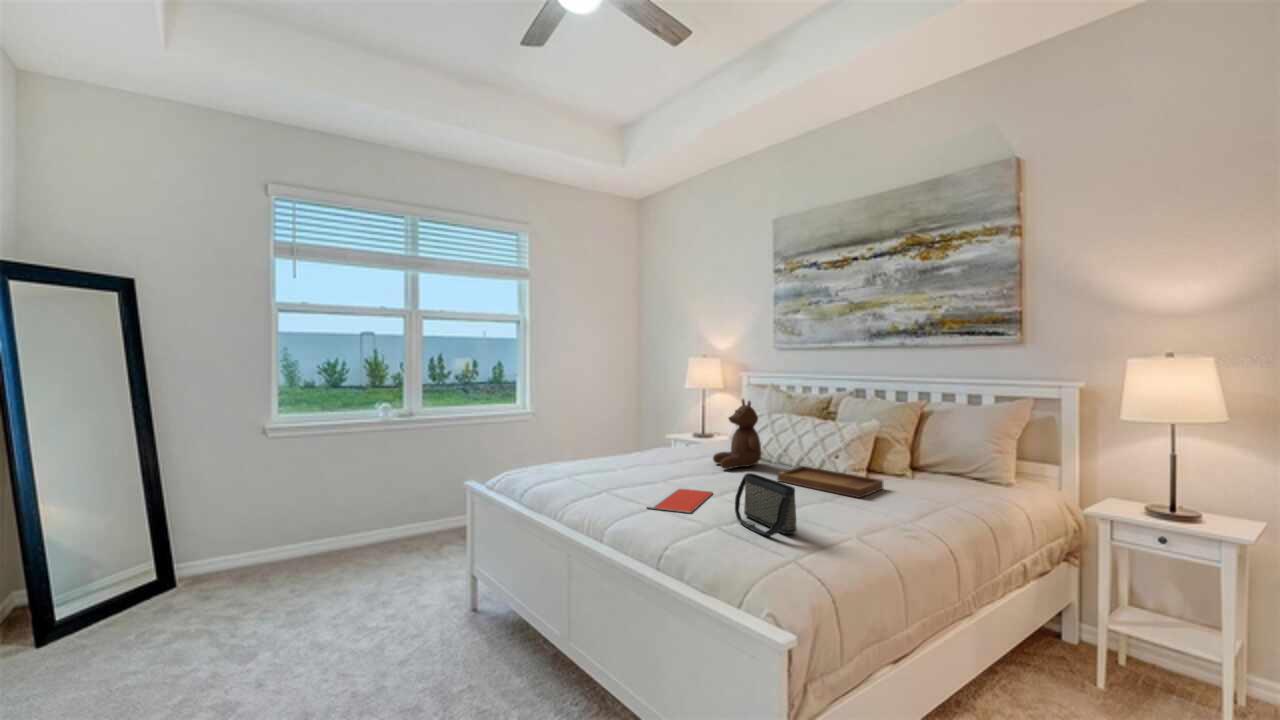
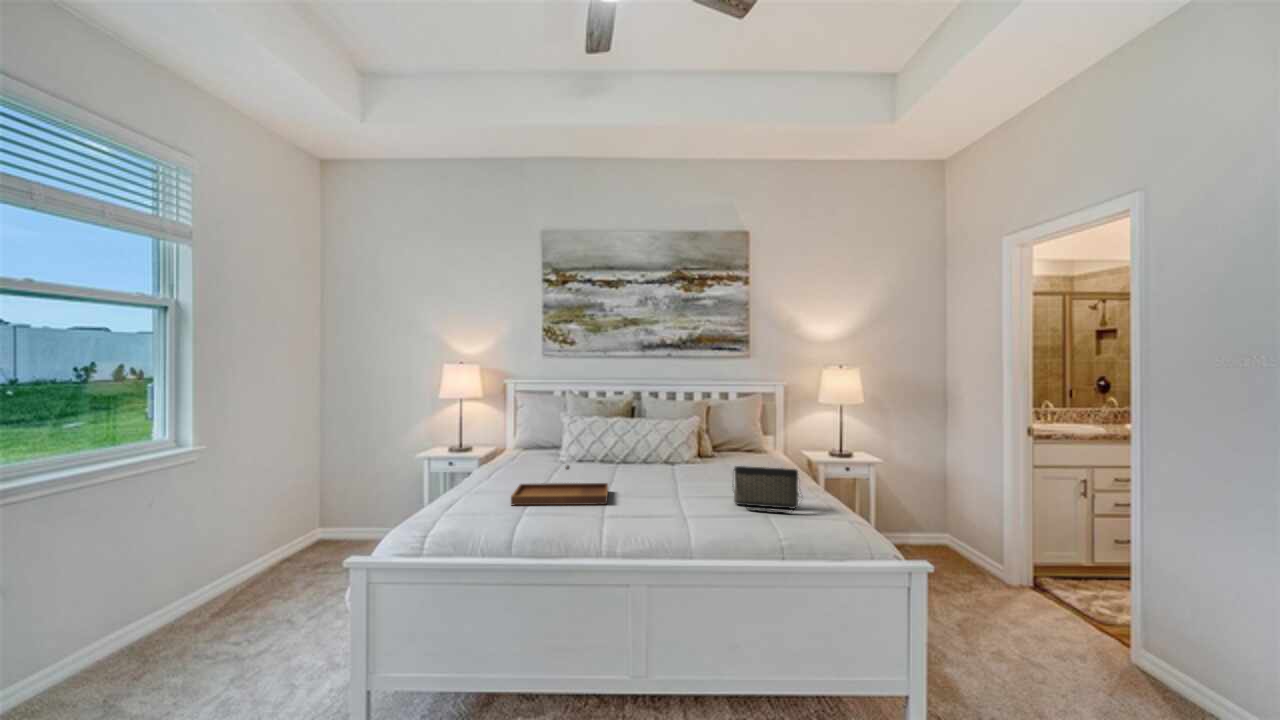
teddy bear: present [713,399,761,469] -> none [583,405,637,476]
tray: present [777,454,883,498] -> present [511,465,608,505]
notebook: present [646,488,712,513] -> none [625,495,701,522]

